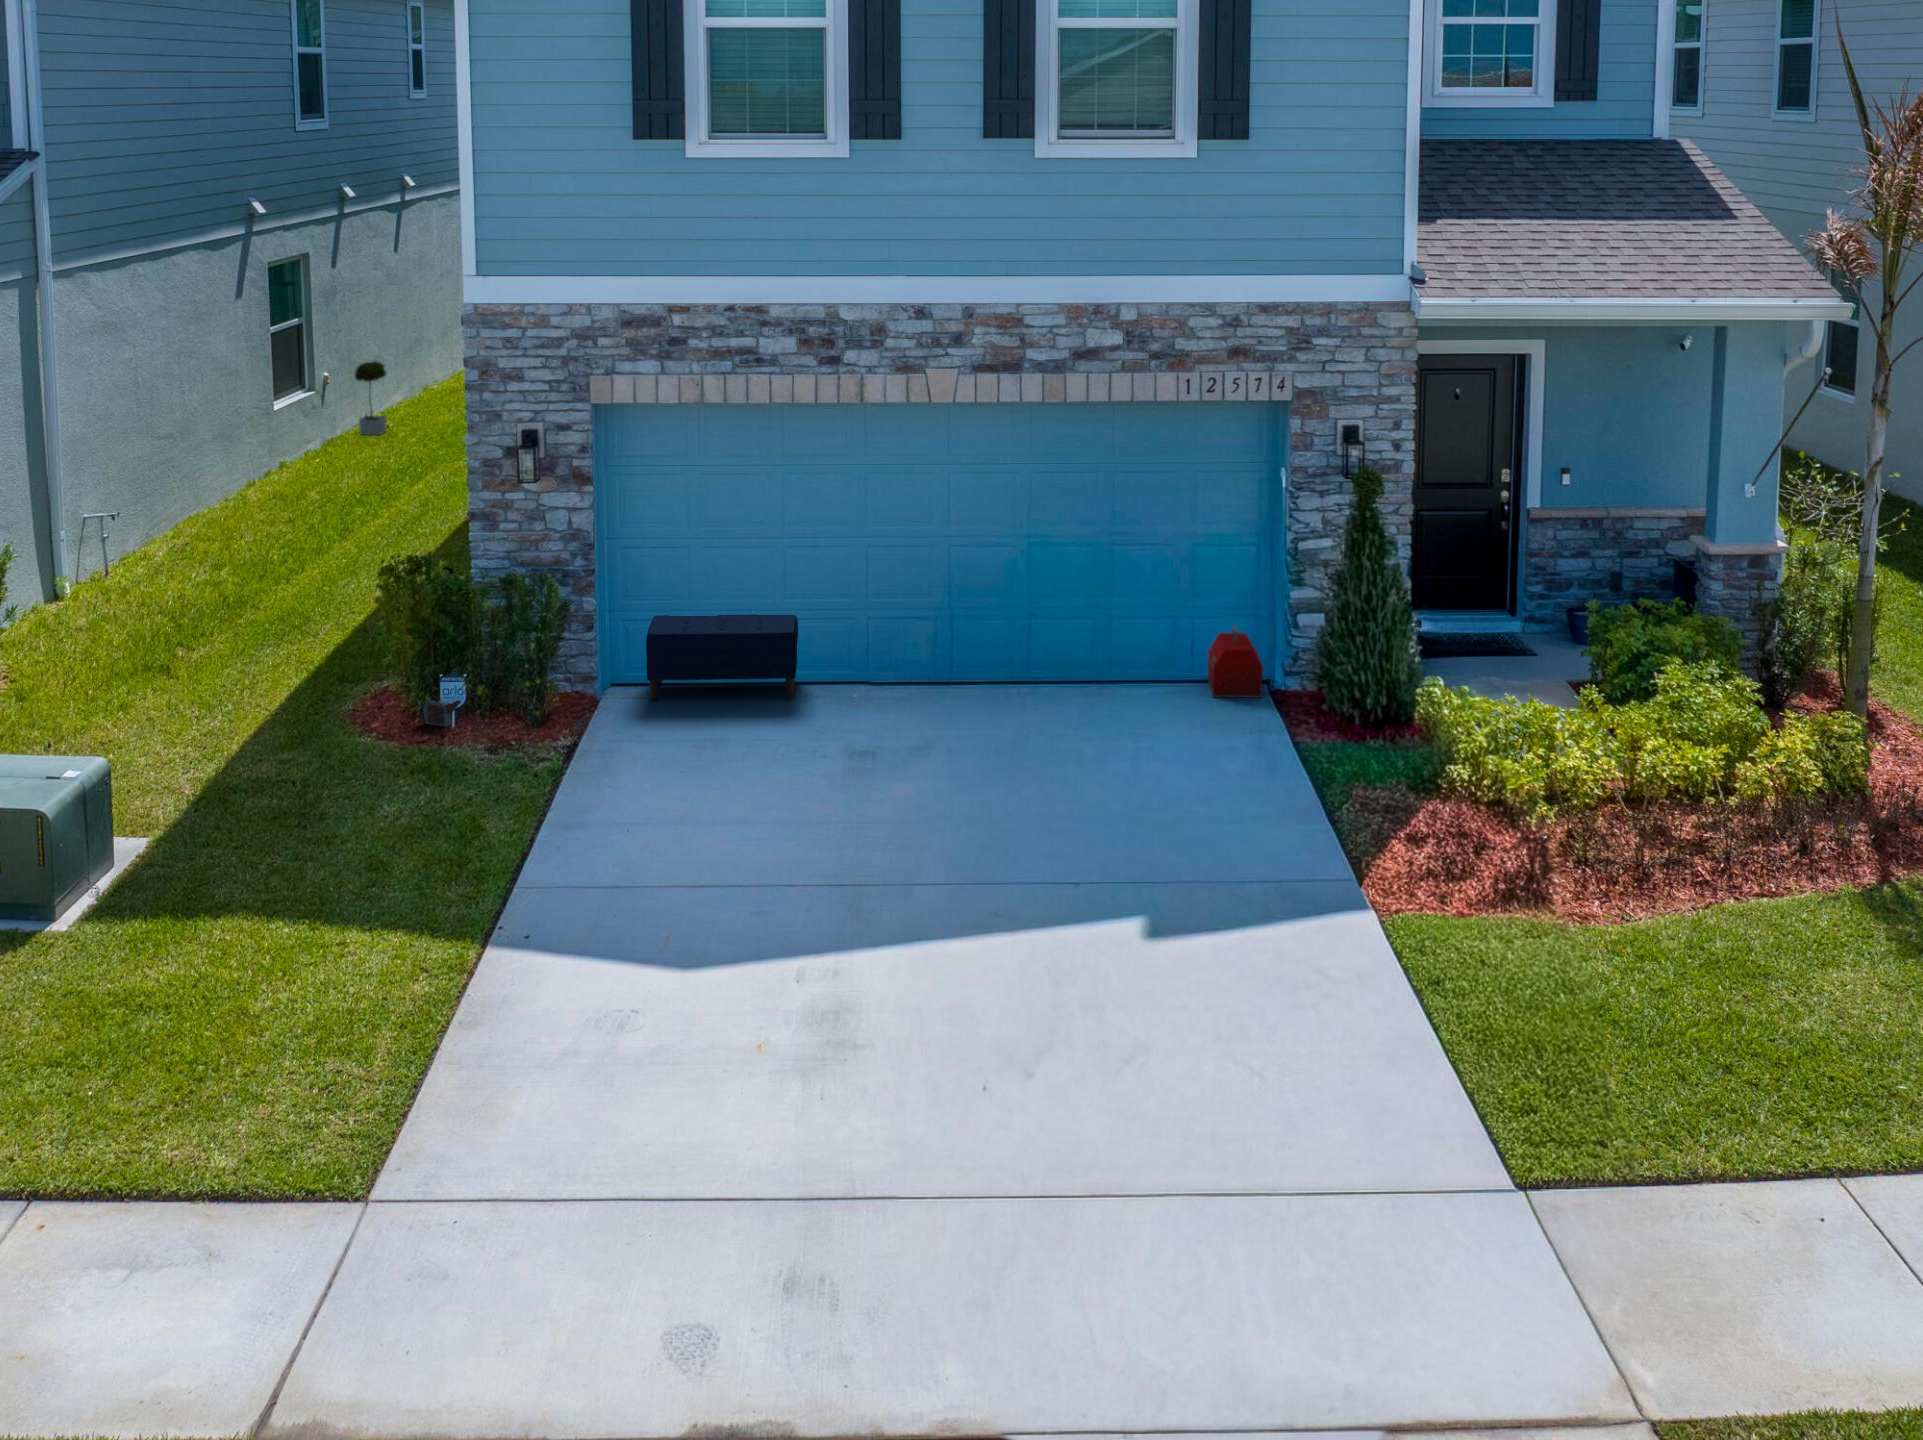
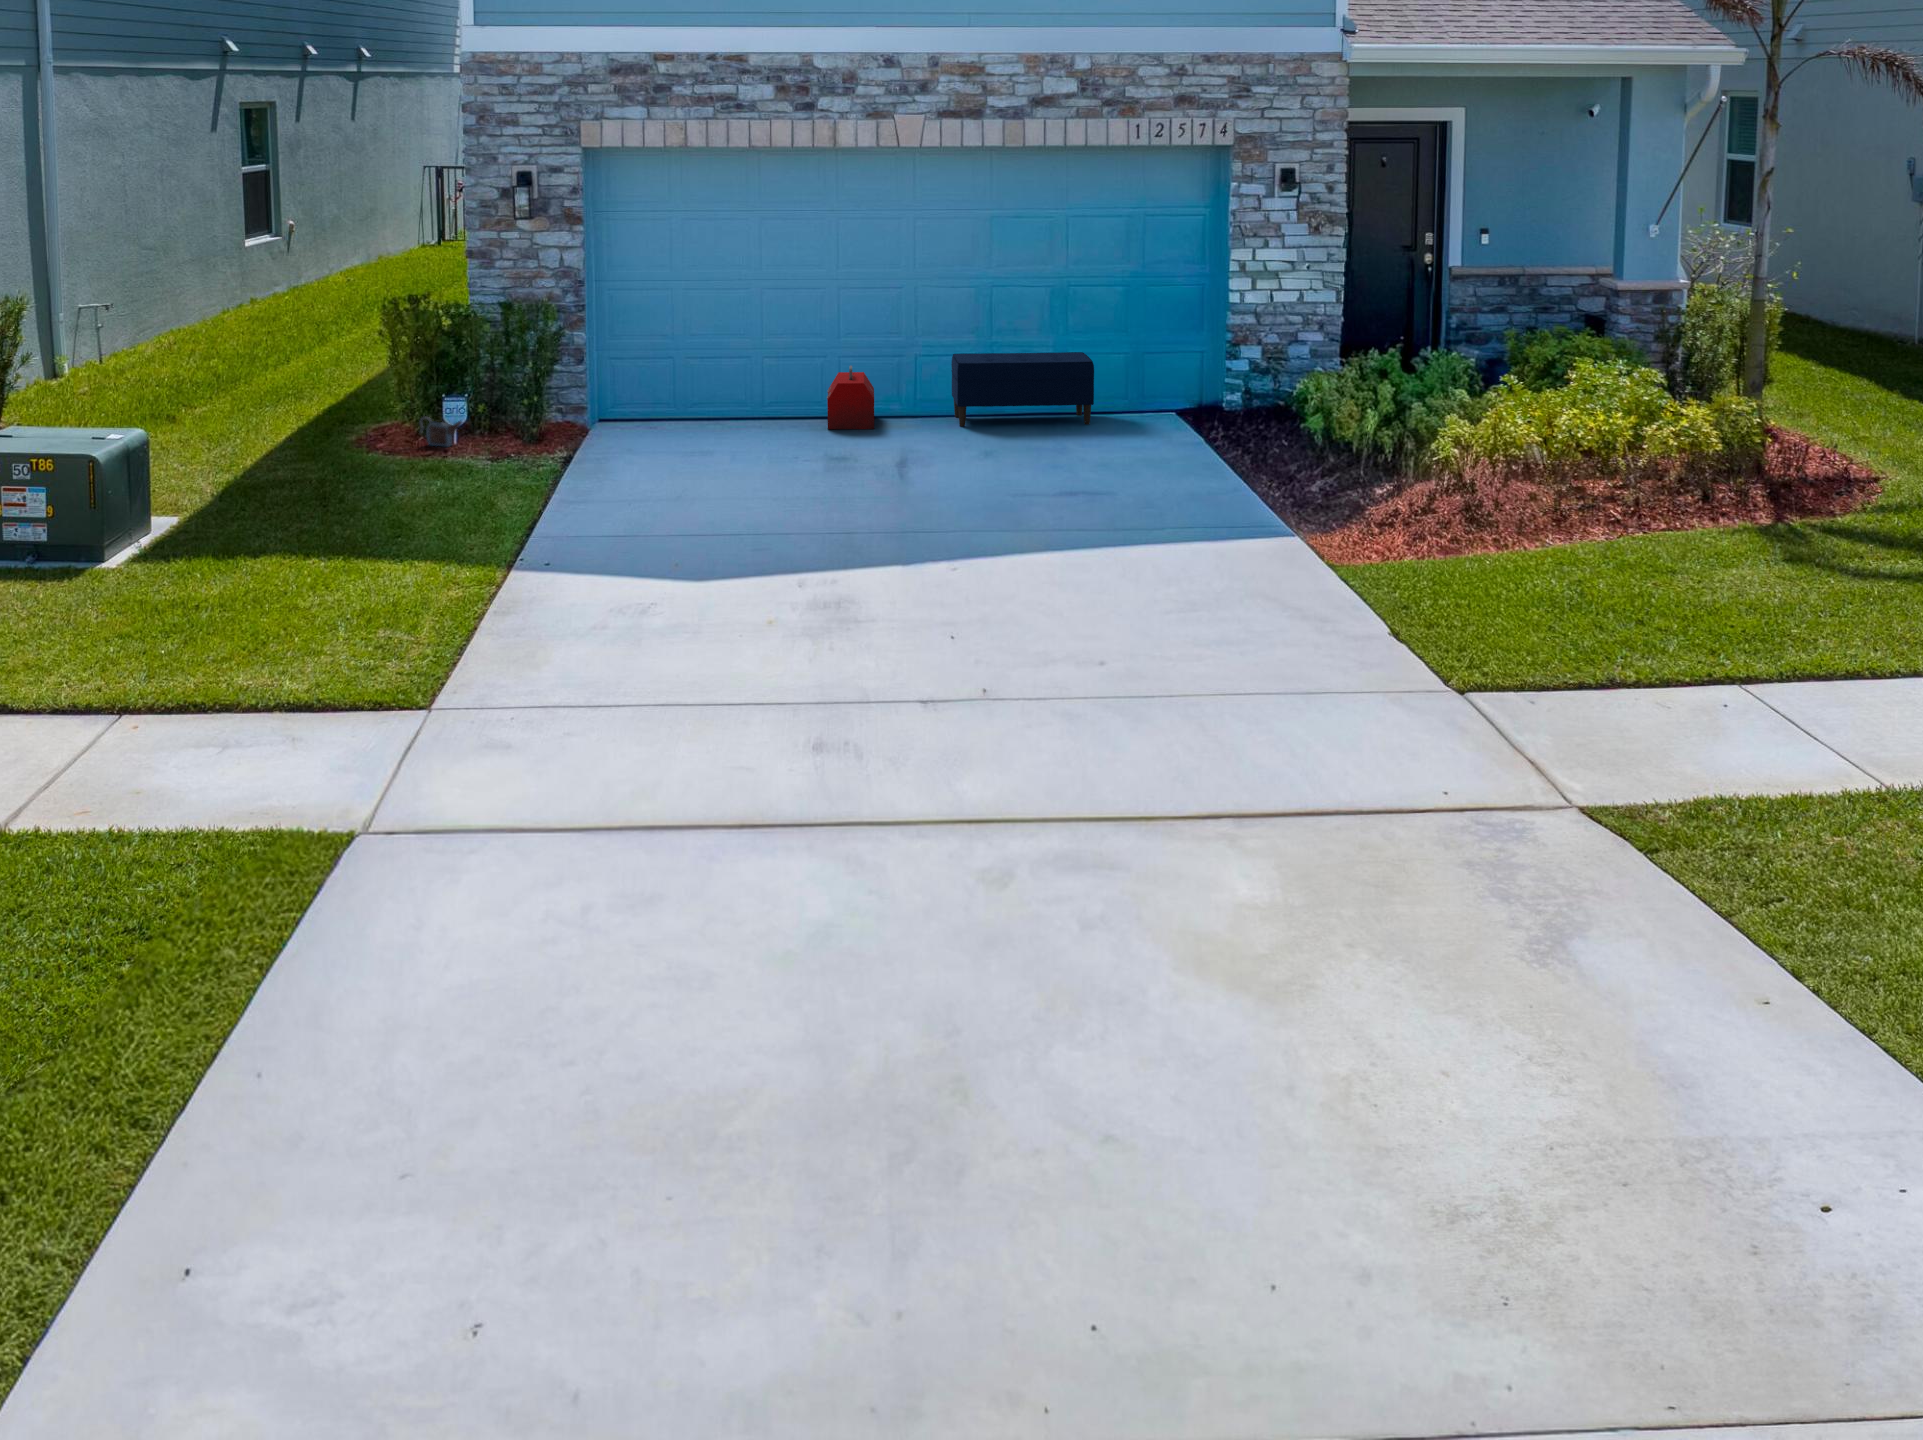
potted tree: present [355,361,386,435] -> none [321,209,352,282]
bench: present [646,614,798,701] -> present [951,352,1094,426]
toolbox: present [1206,626,1263,698] -> present [827,366,874,429]

